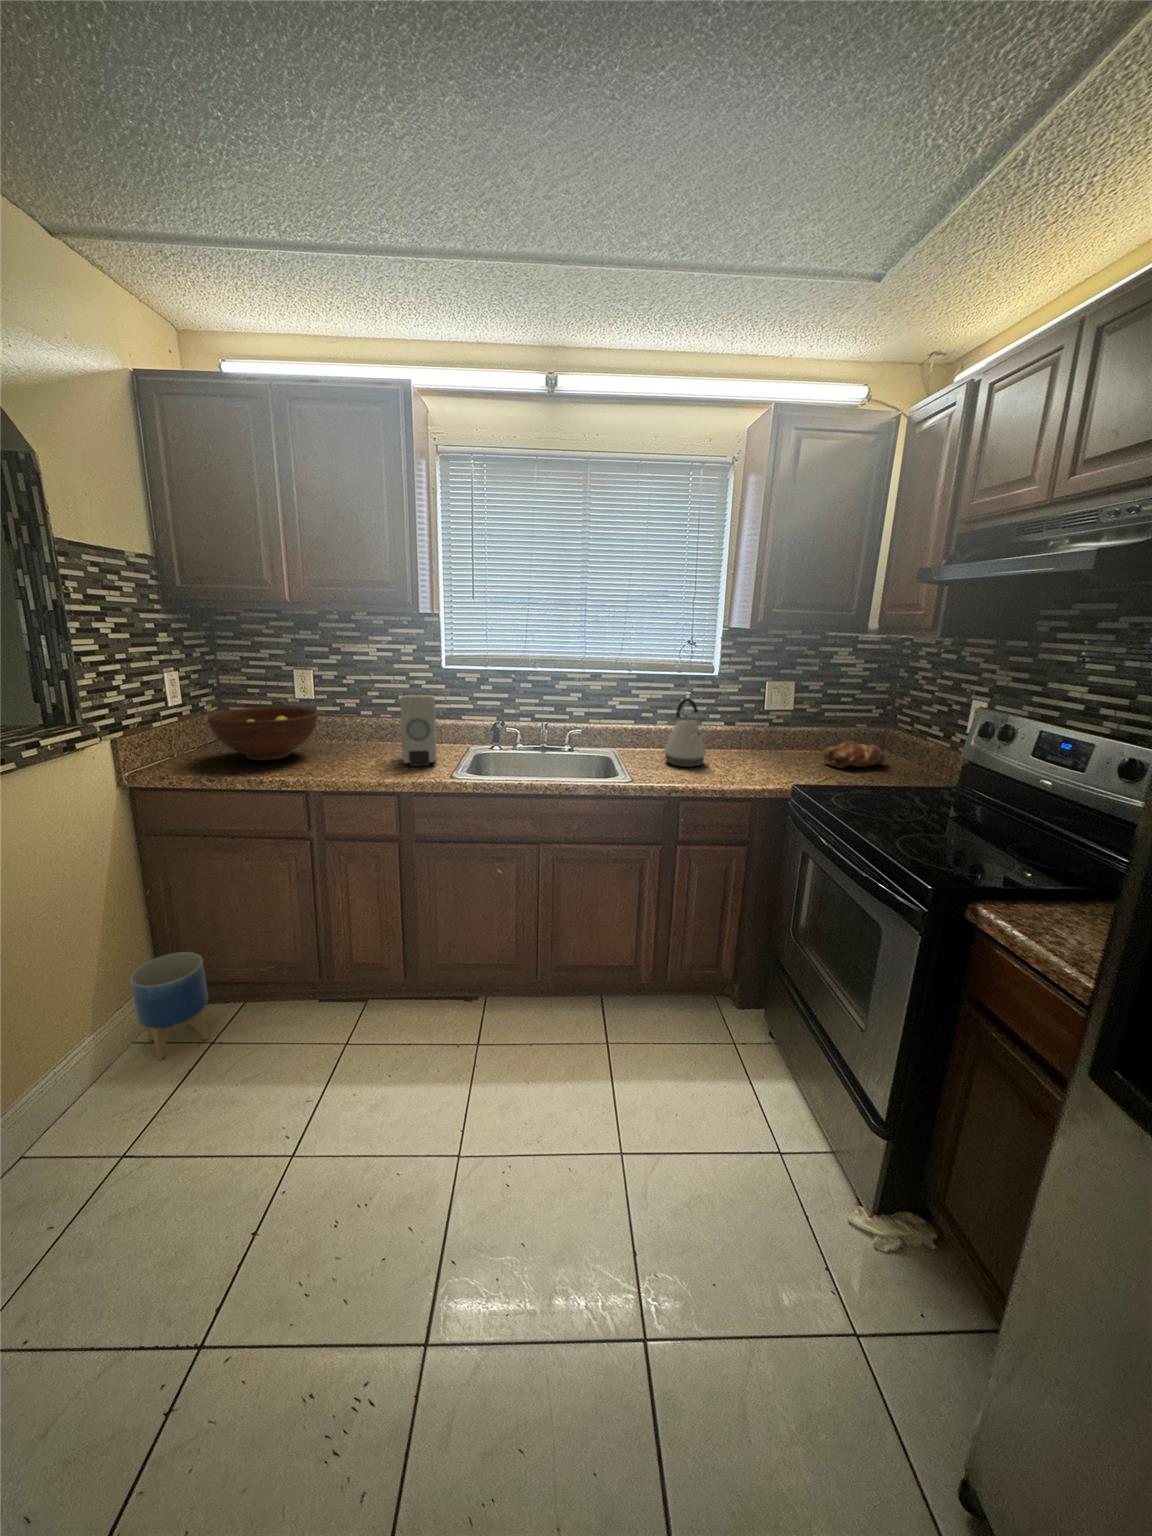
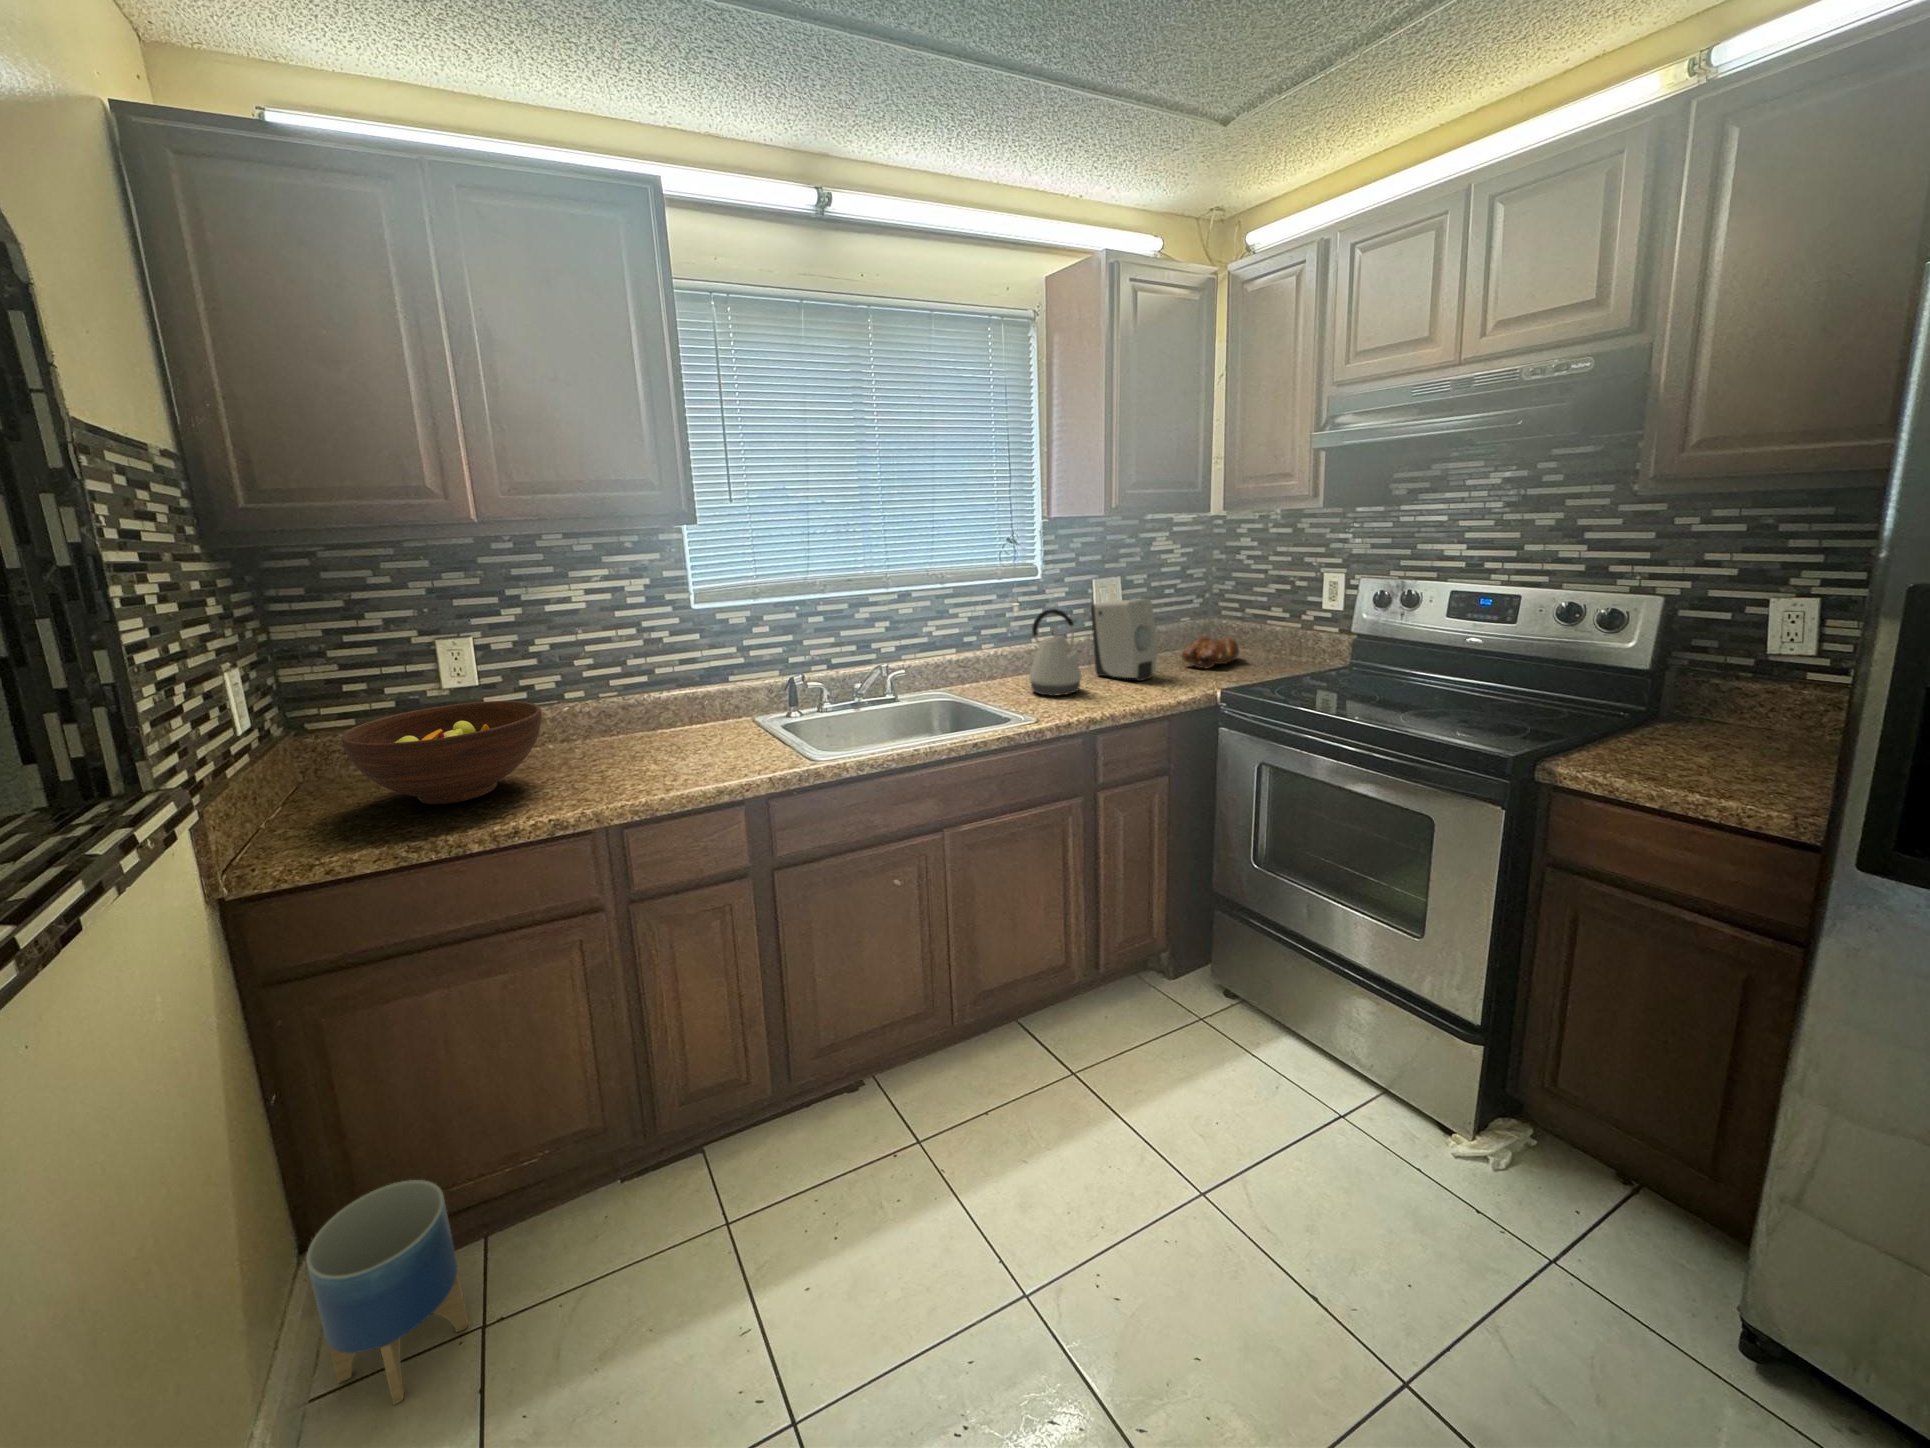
soap dispenser: present [400,695,437,766] -> present [1091,599,1157,681]

